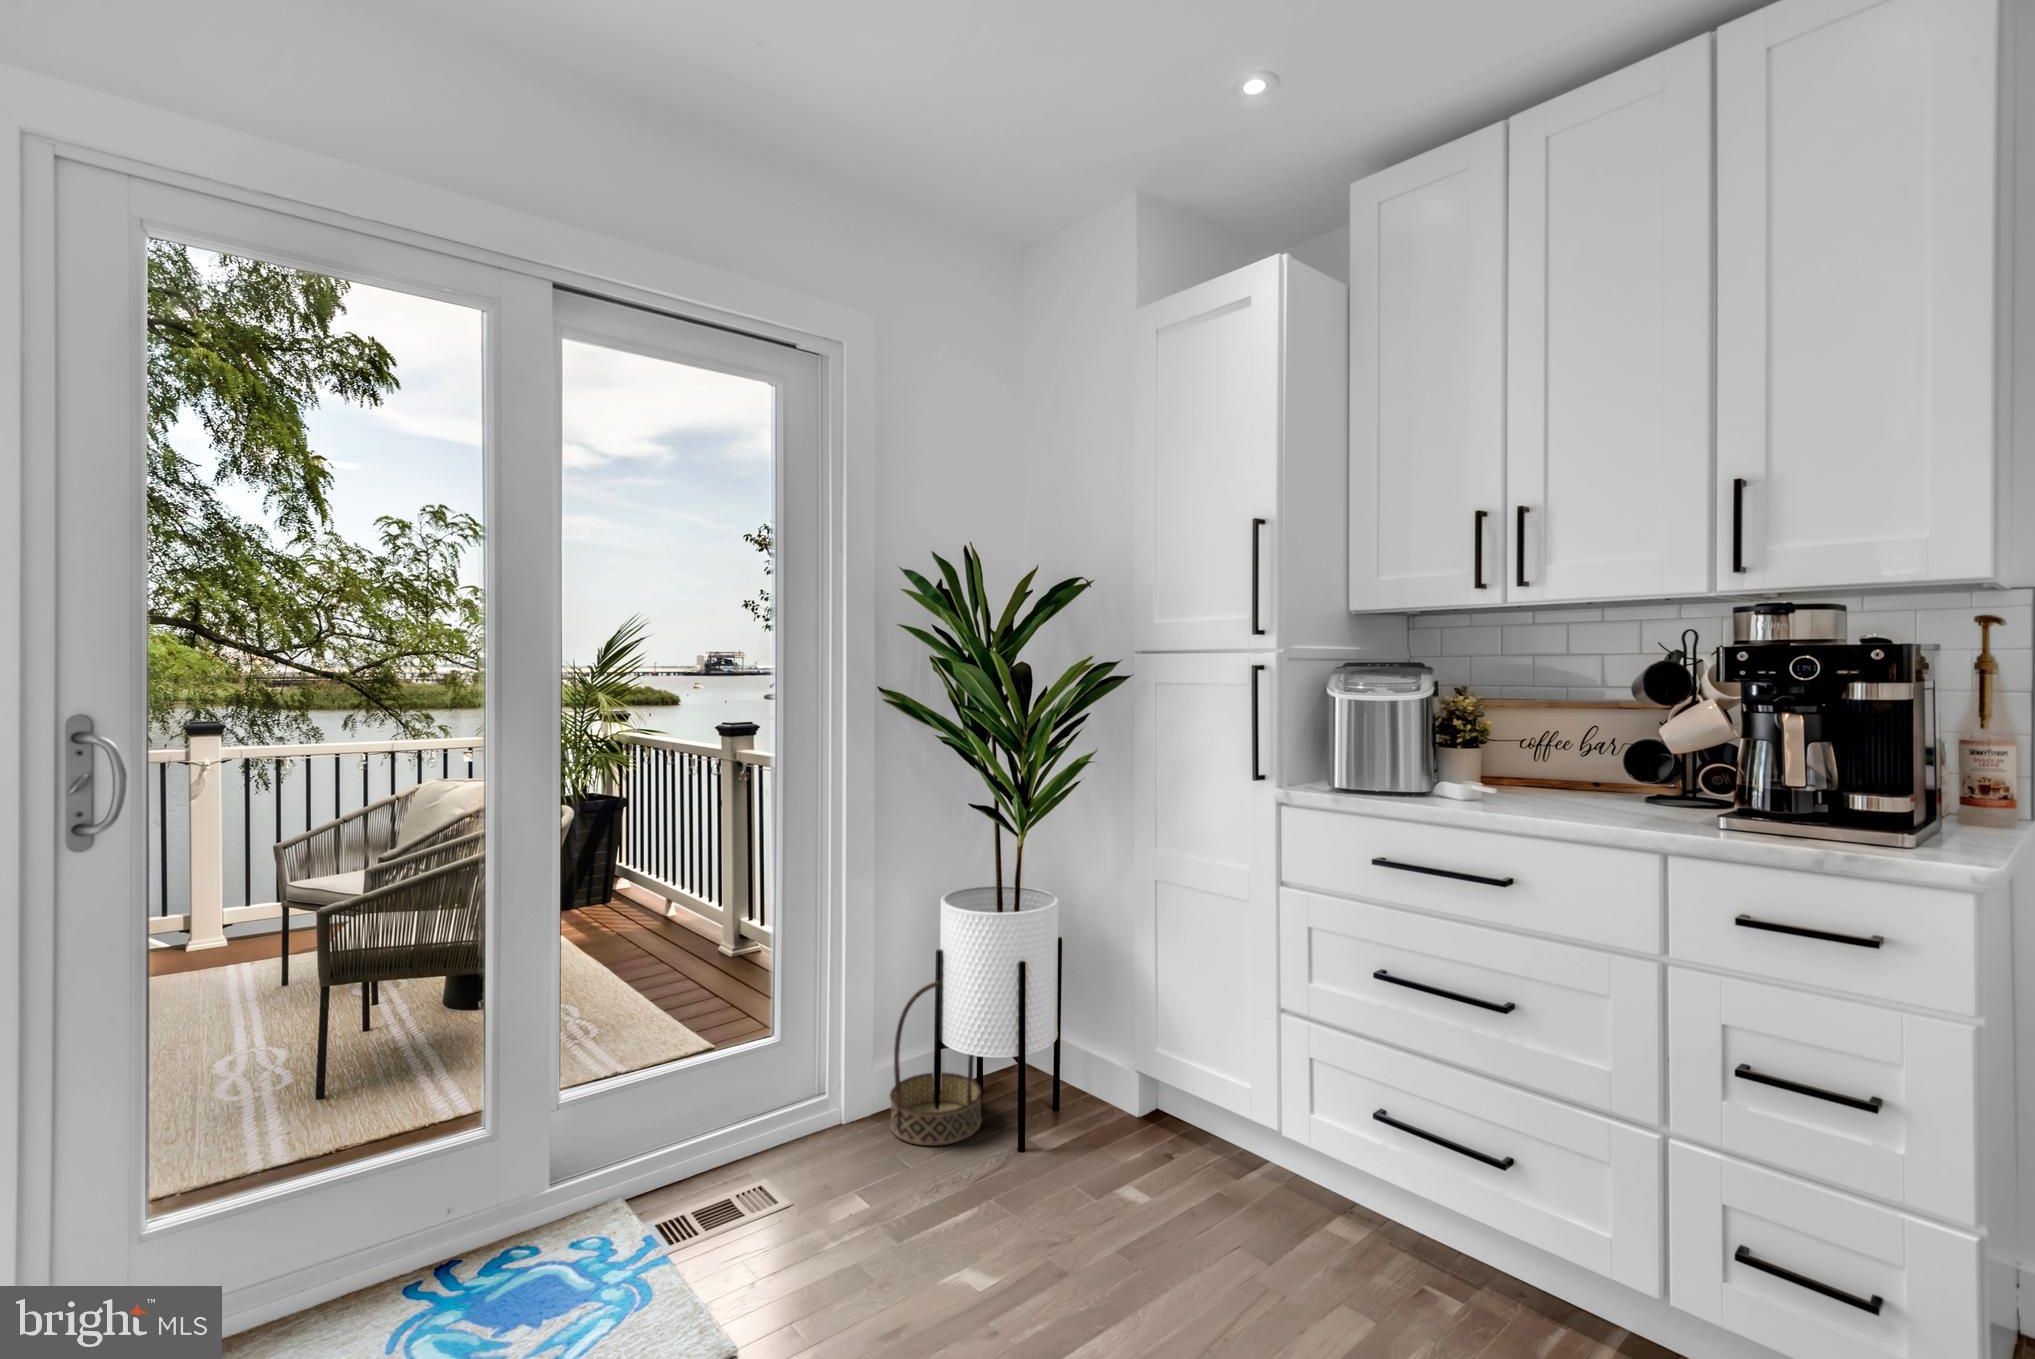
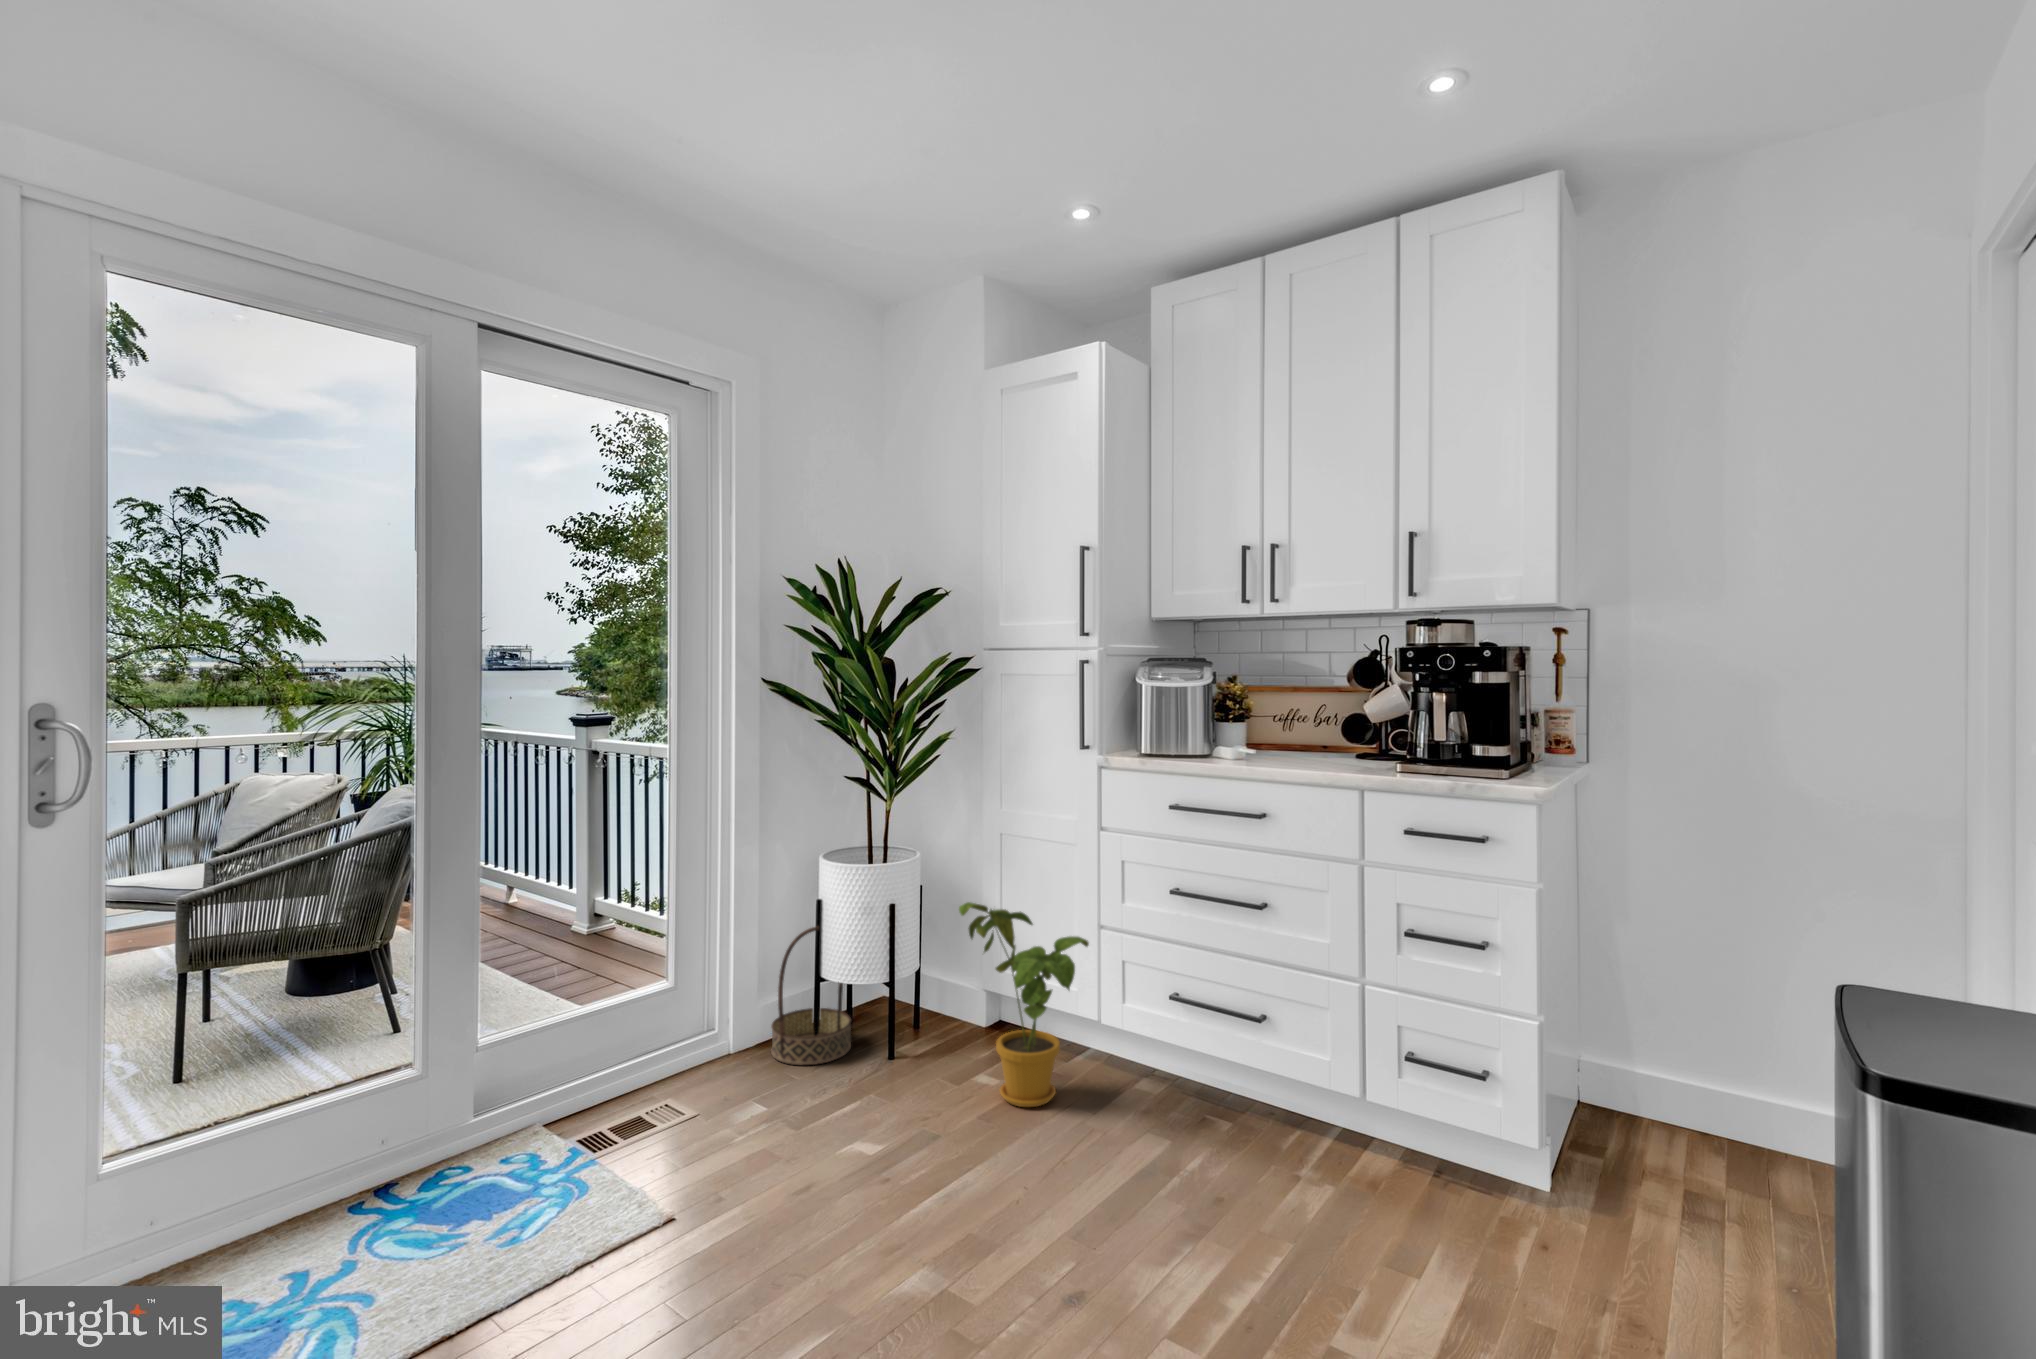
house plant: none [1094,973,1266,1240] -> present [959,902,1089,1107]

